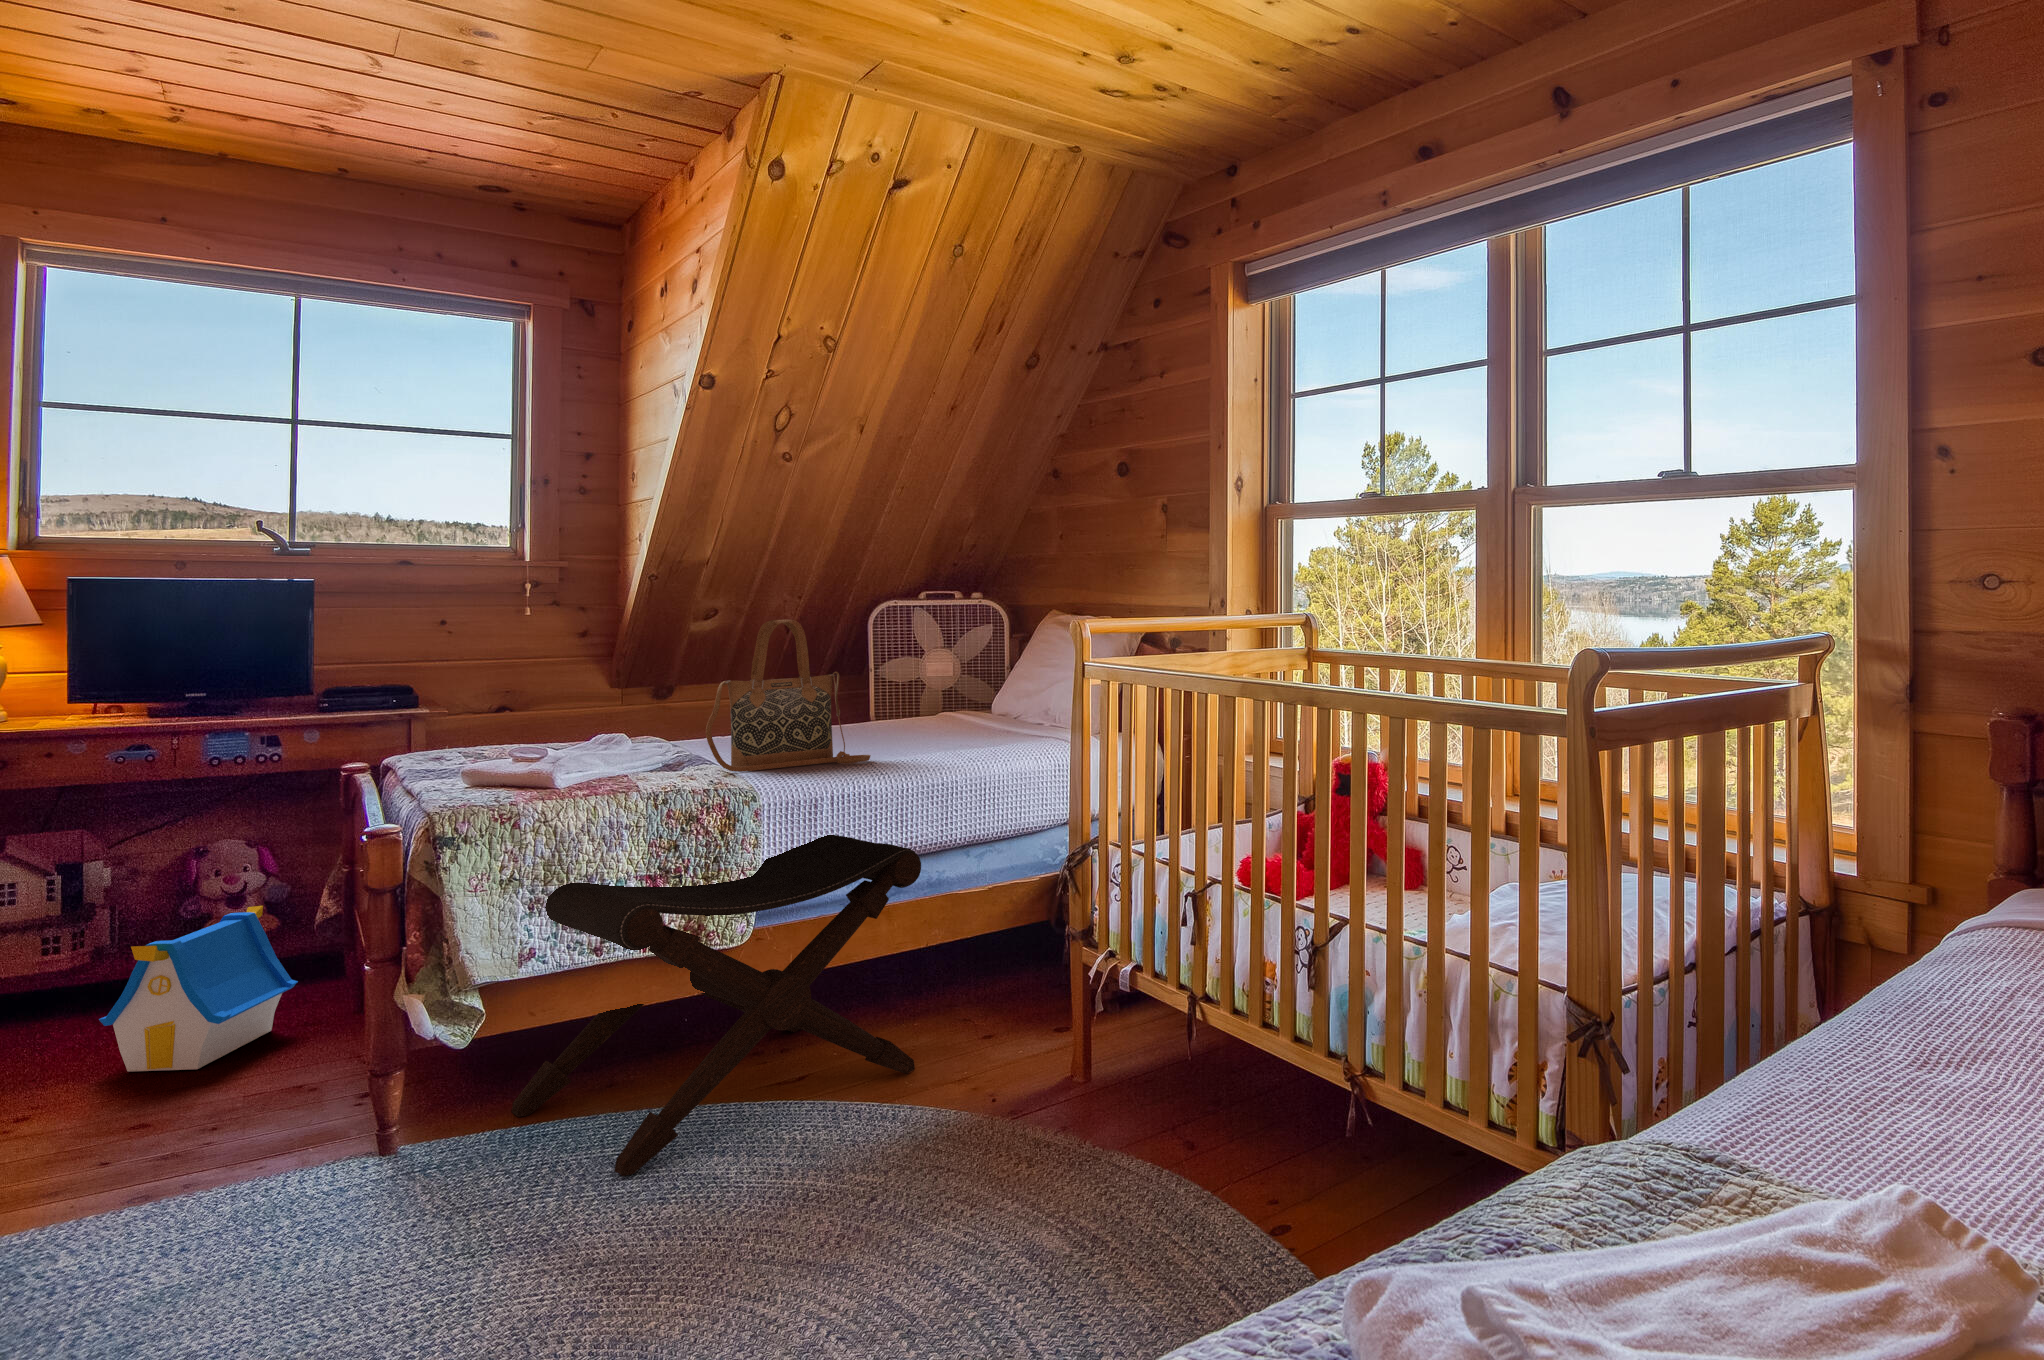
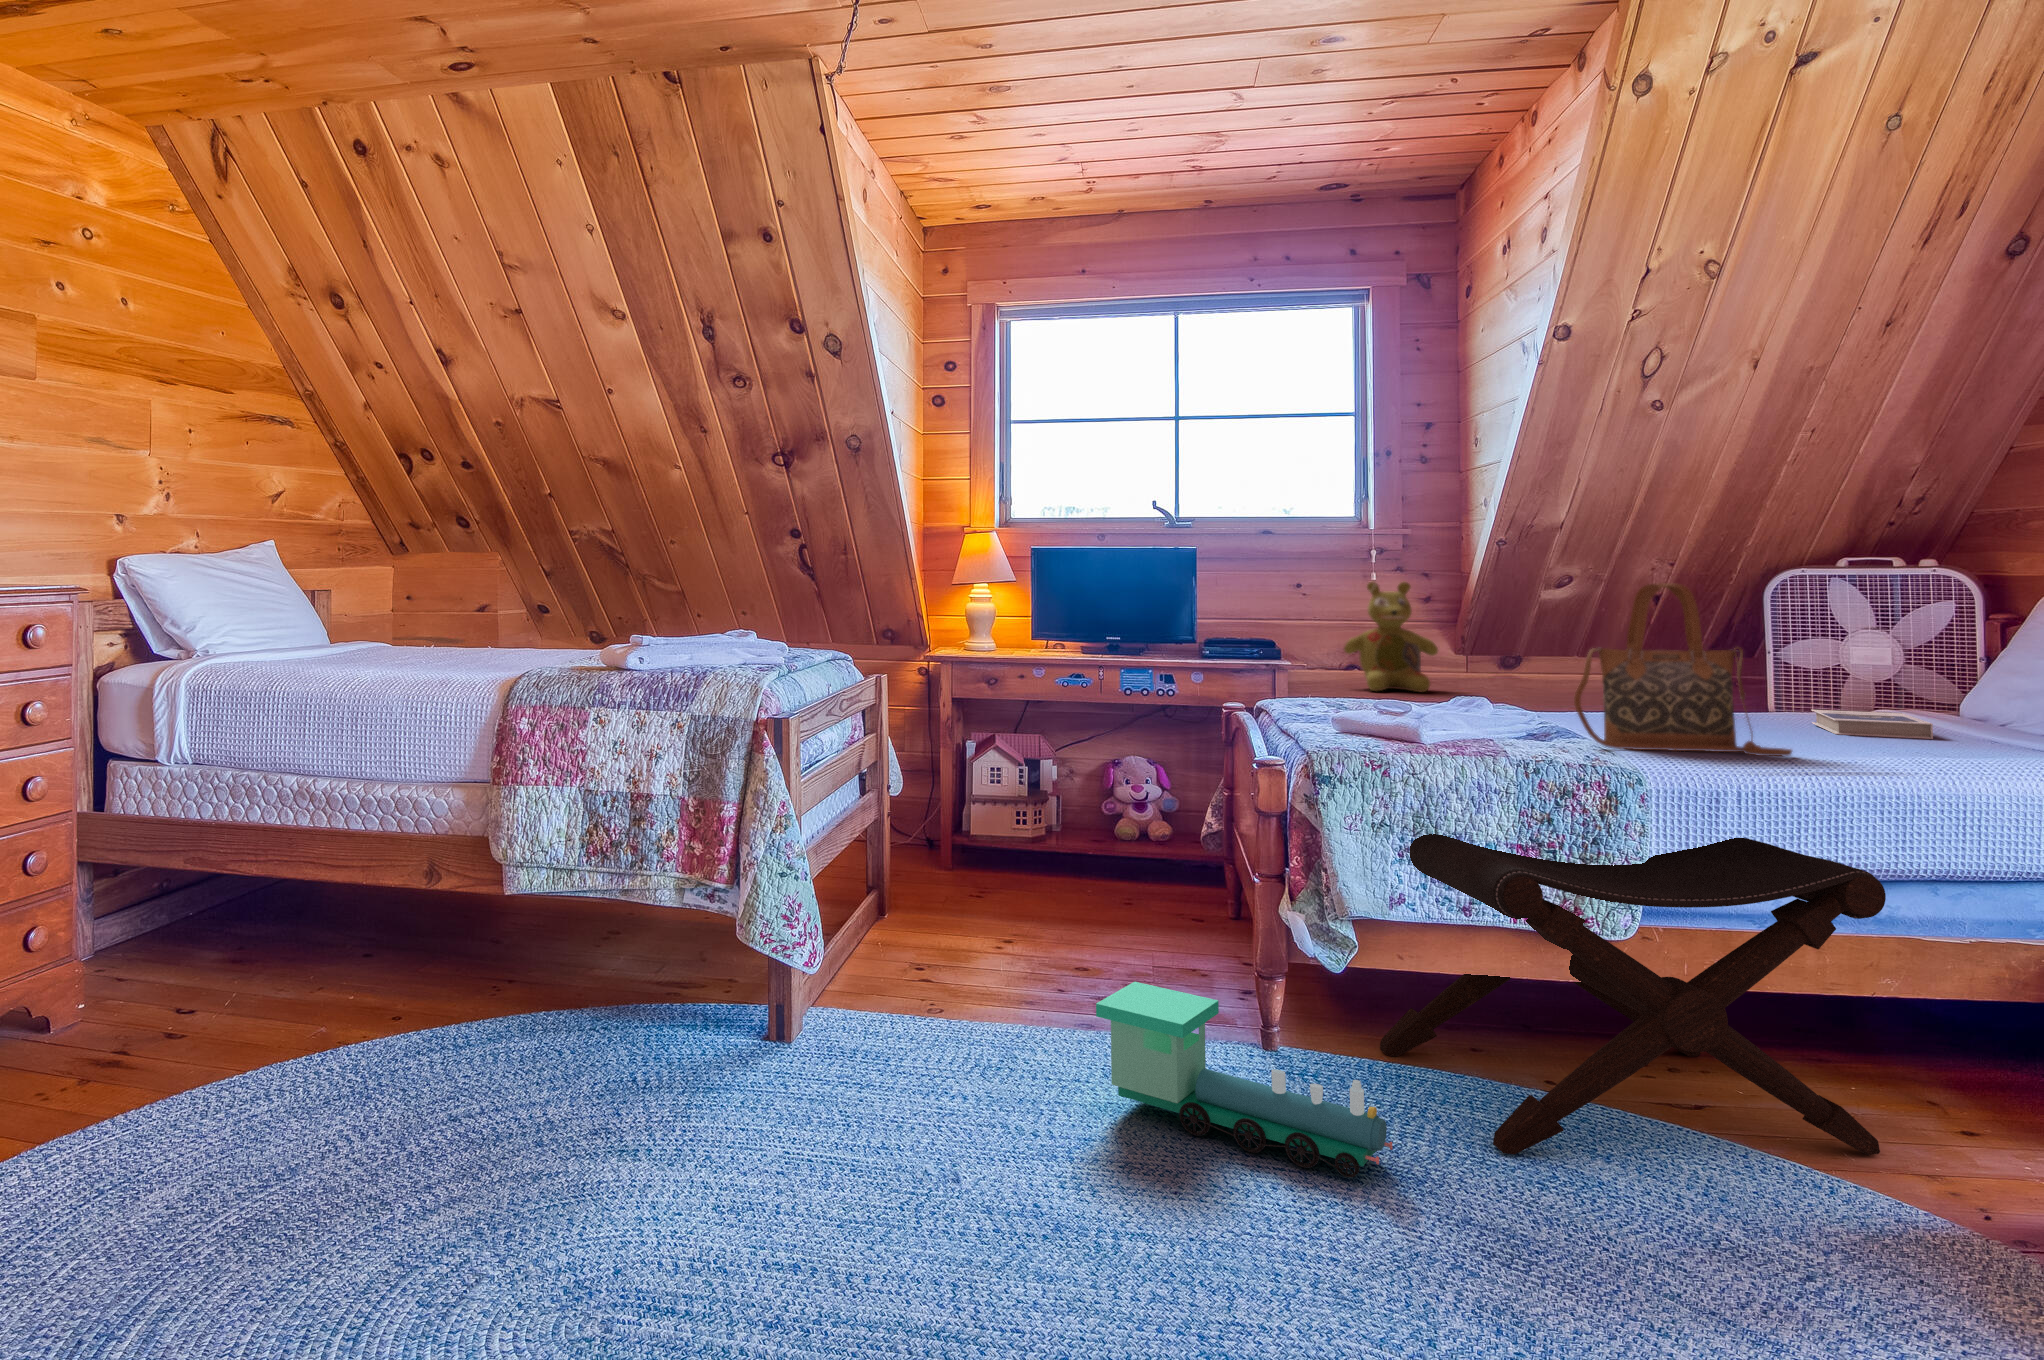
stuffed bear: none [495,613,599,731] -> present [1344,581,1438,692]
hardback book: none [896,711,969,734] -> present [1812,709,1933,739]
toy house: present [99,906,297,1072] -> none [1061,811,1193,934]
toy train: none [140,1118,512,1283] -> present [1096,982,1392,1177]

